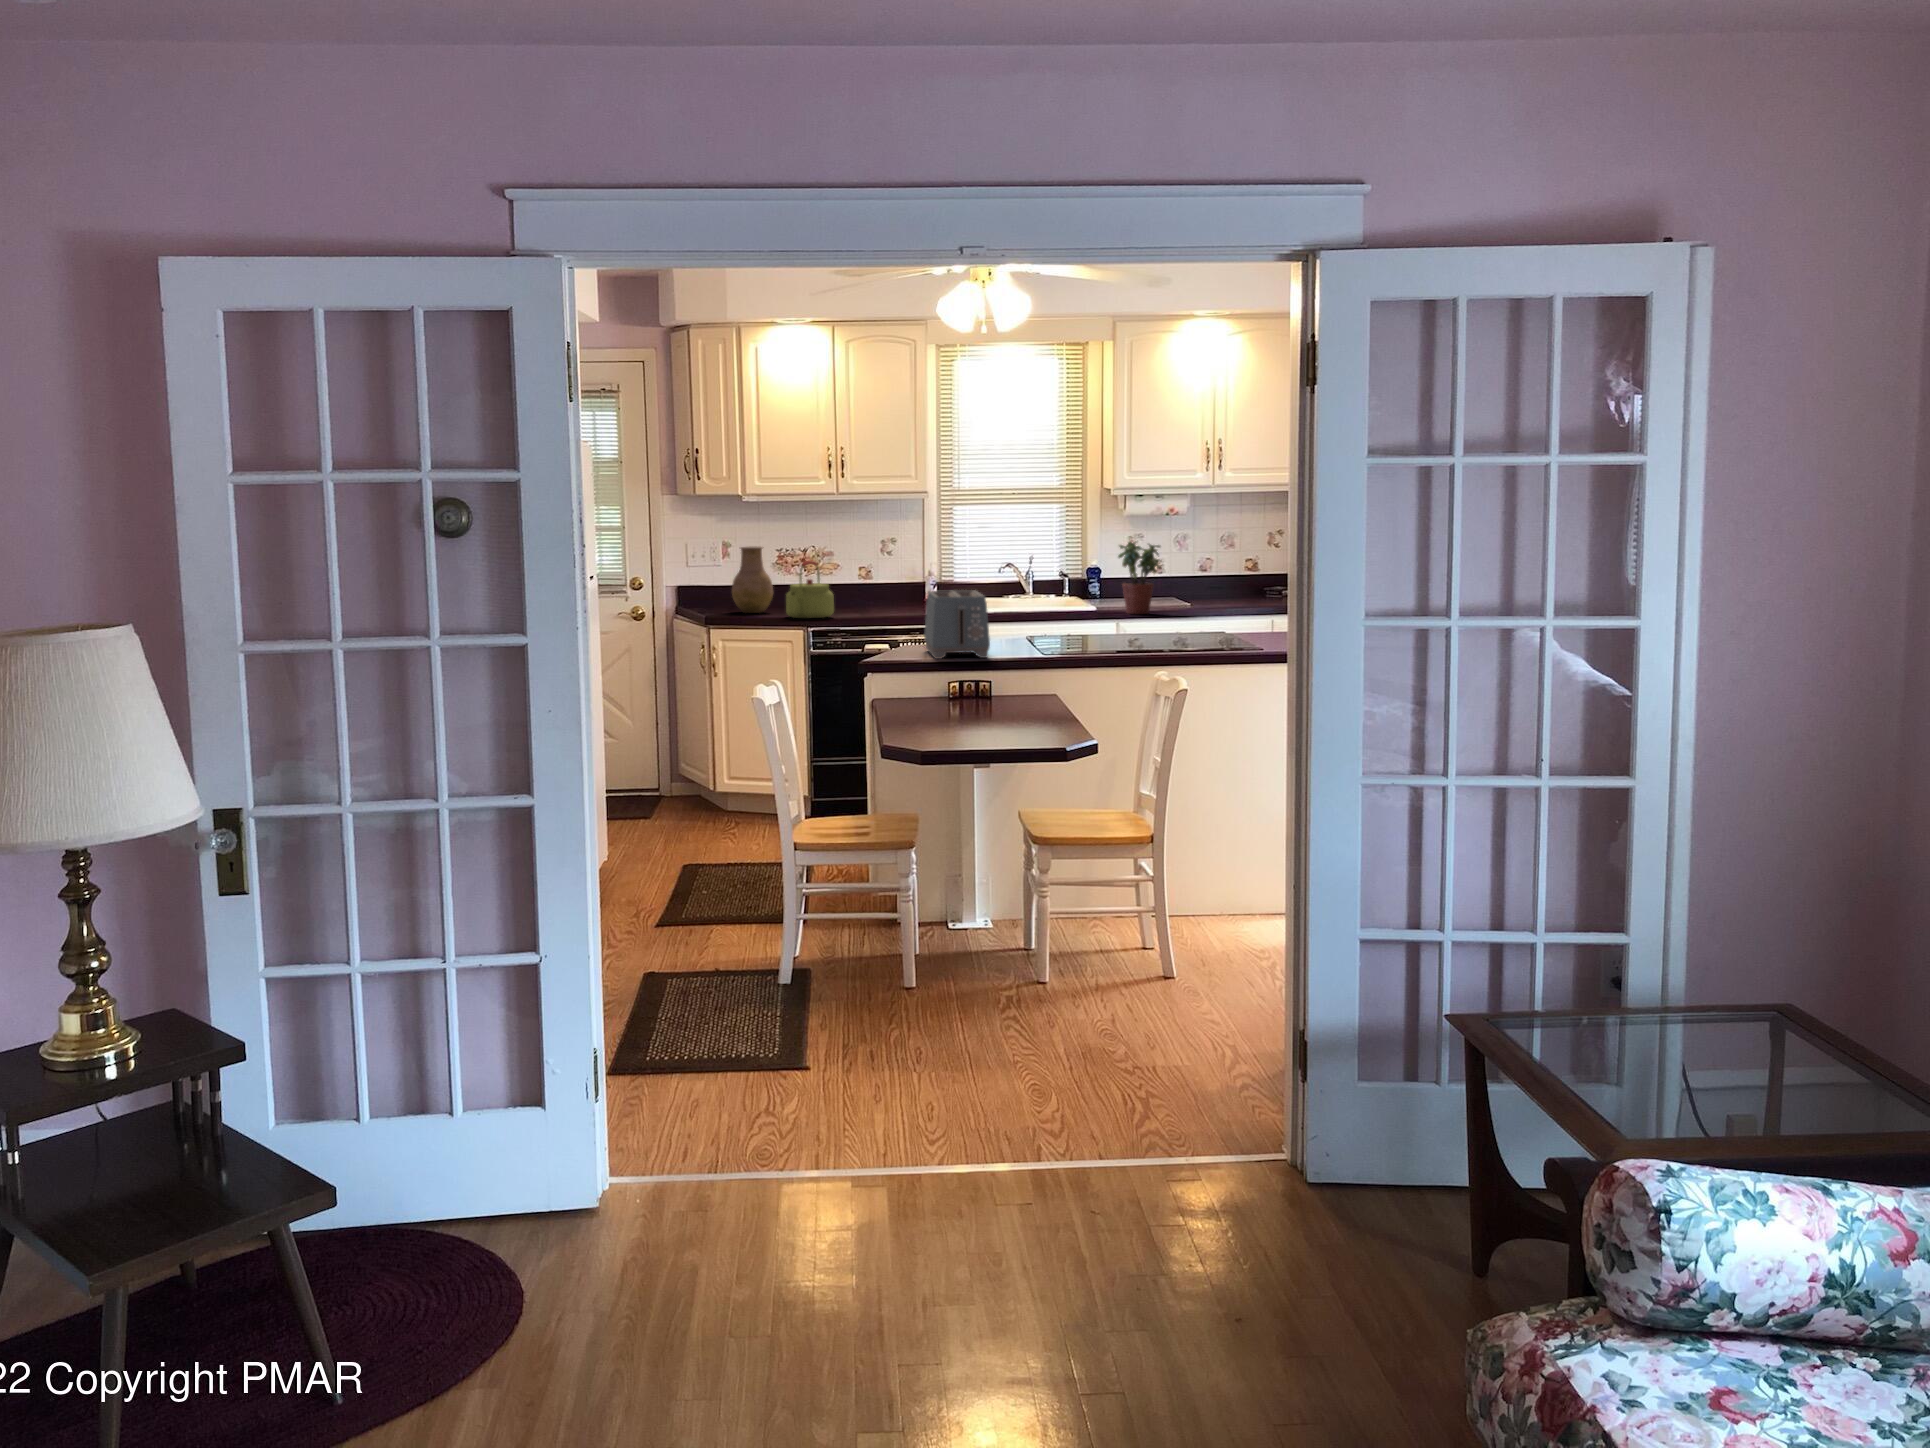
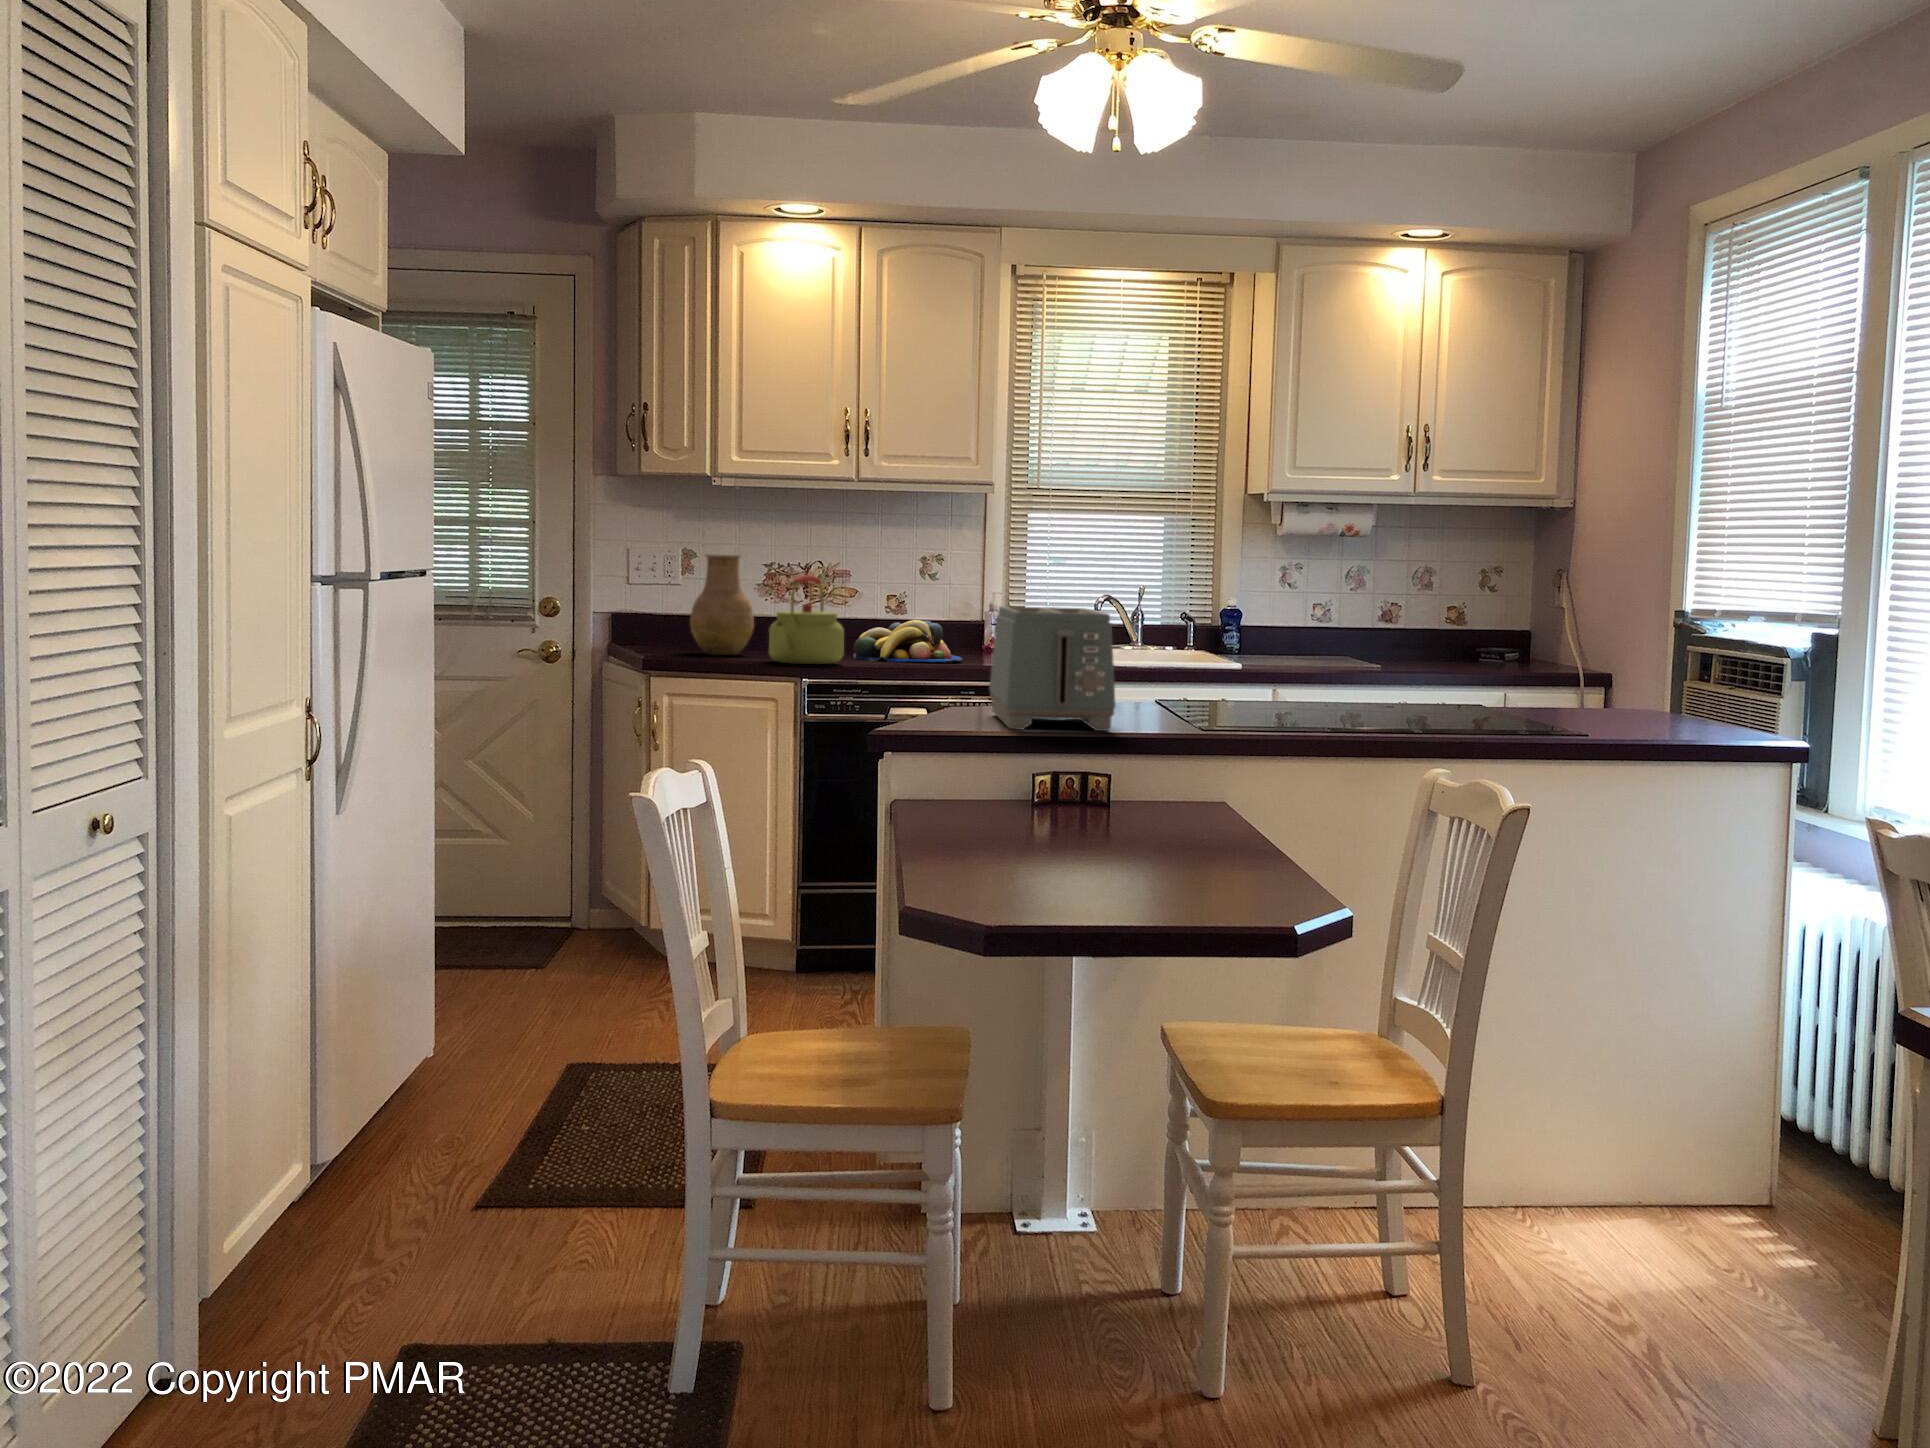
potted plant: present [1118,542,1160,614] -> none [1269,569,1337,679]
fruit bowl: none [838,584,911,614] -> present [853,620,962,662]

